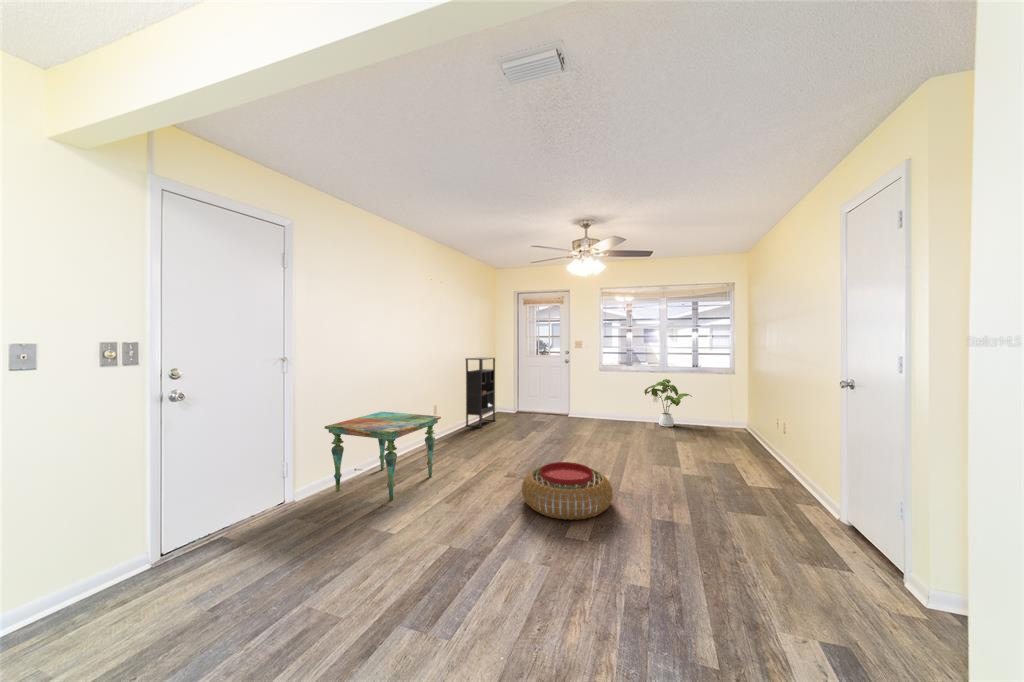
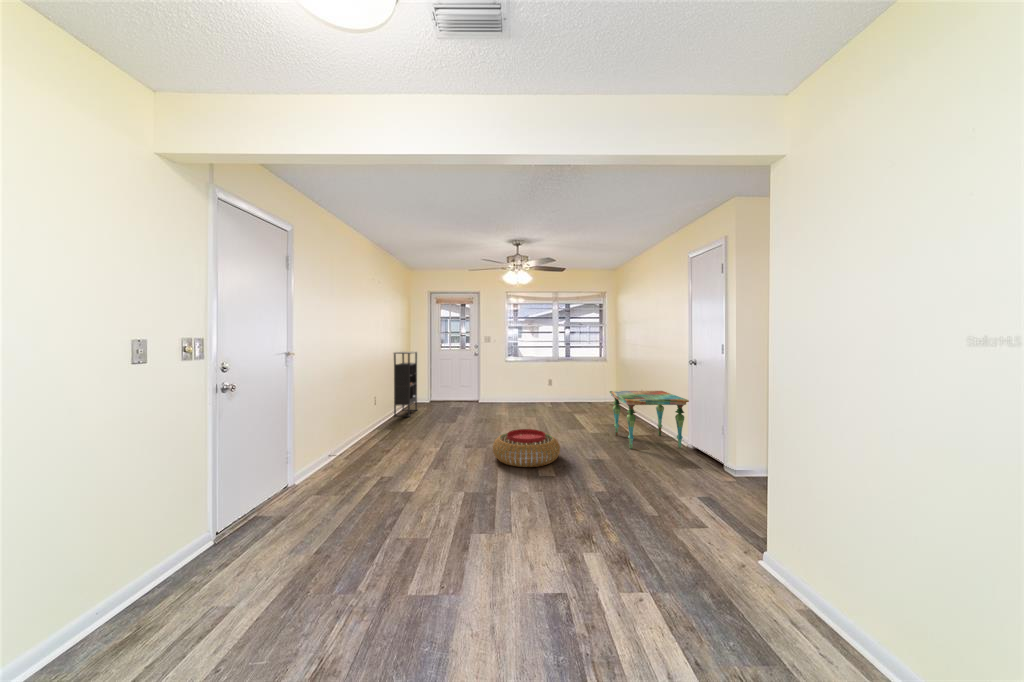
house plant: present [644,379,692,427] -> none [543,367,579,405]
side table: present [324,412,441,501] -> present [610,391,689,449]

